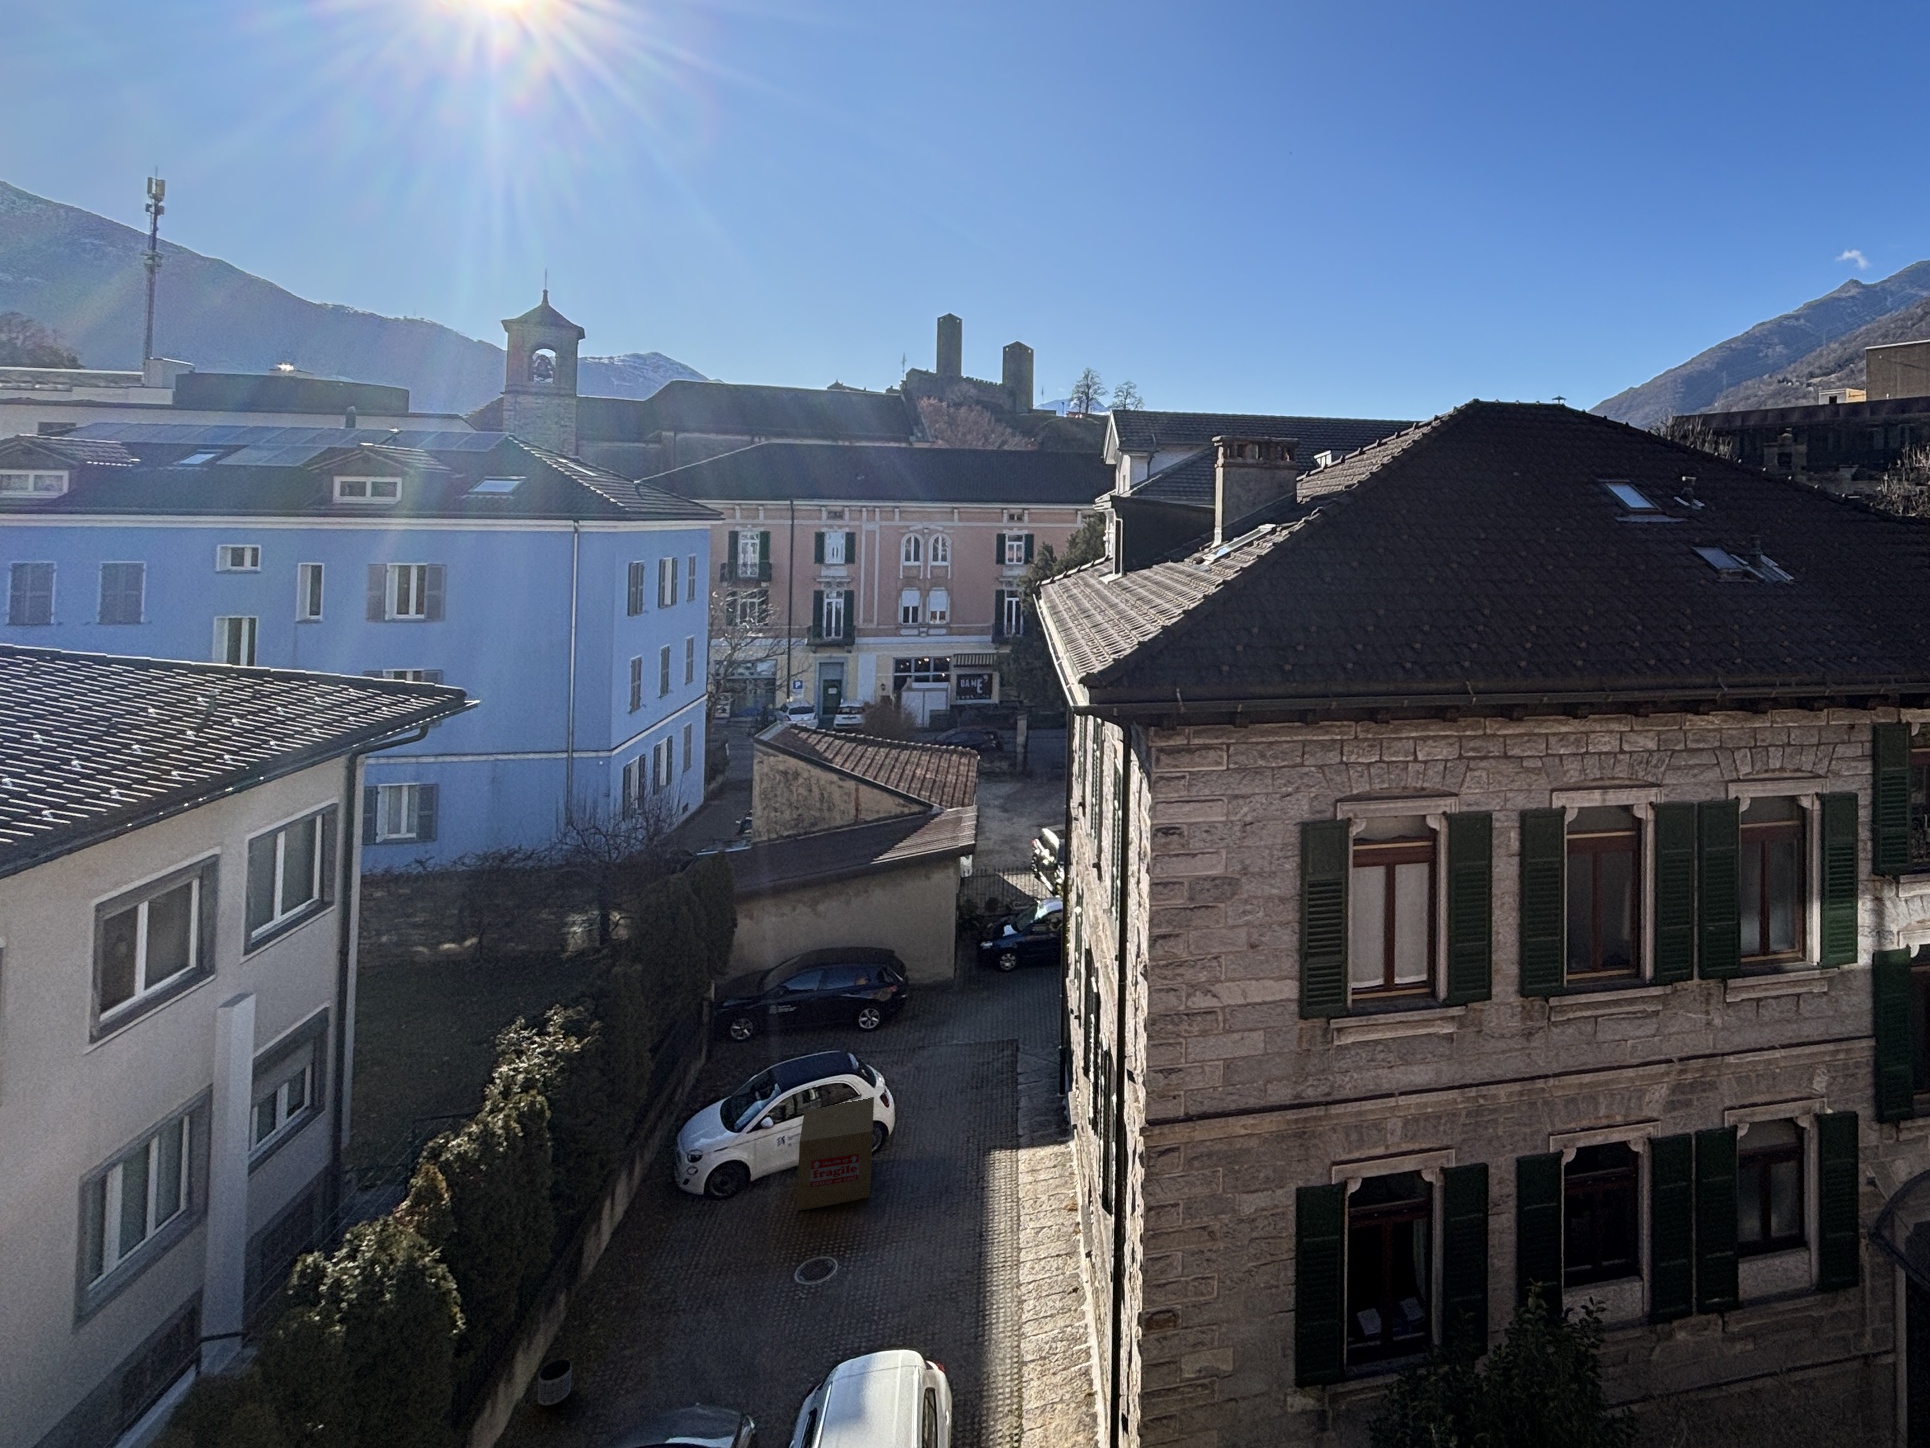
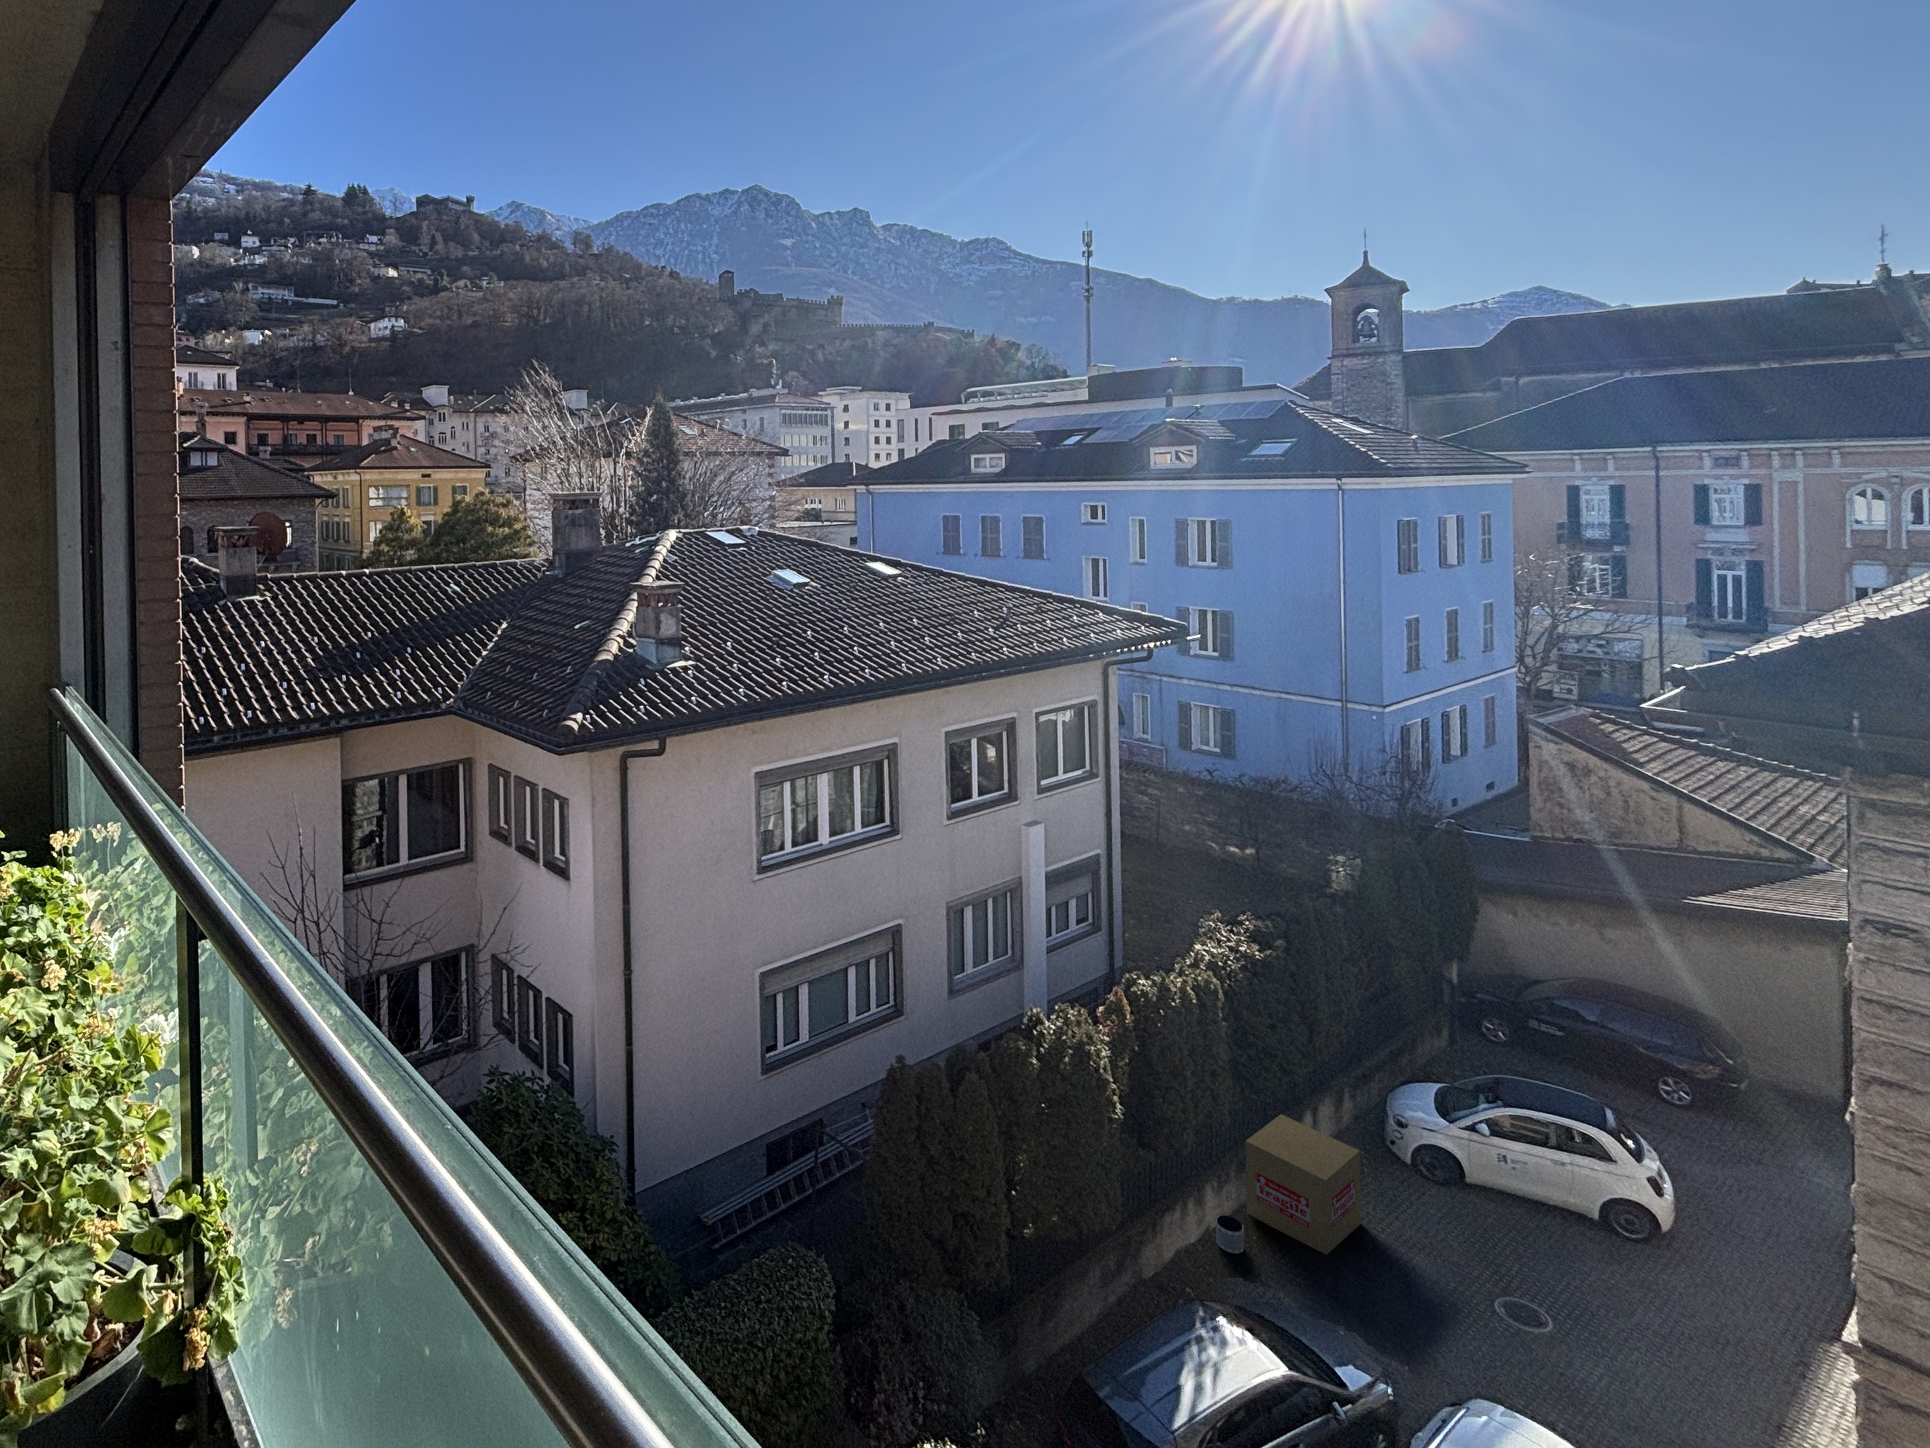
cardboard box: present [797,1097,874,1211] -> present [1246,1114,1361,1255]

